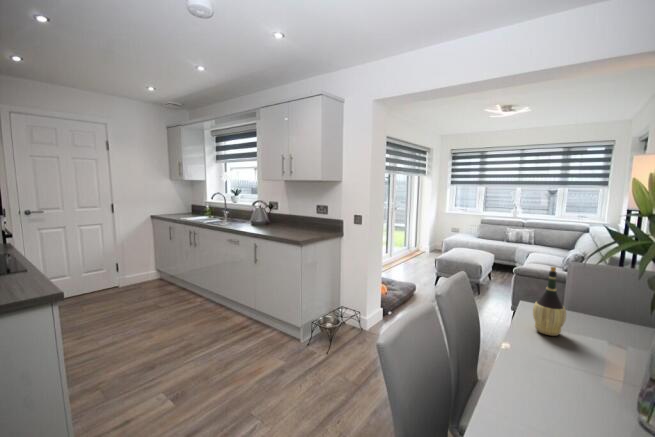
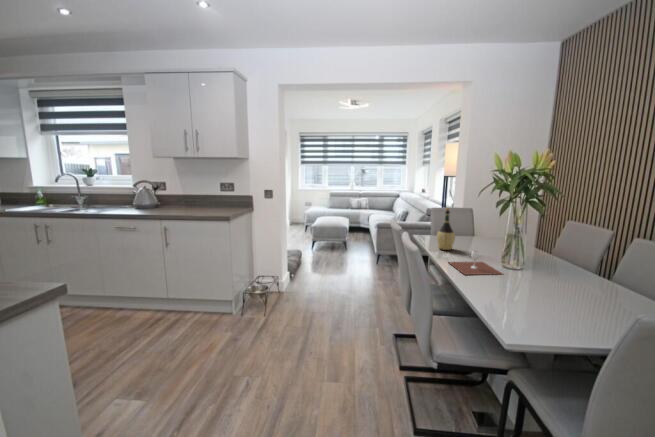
wine glass: none [520,351,610,415] -> present [449,251,502,275]

